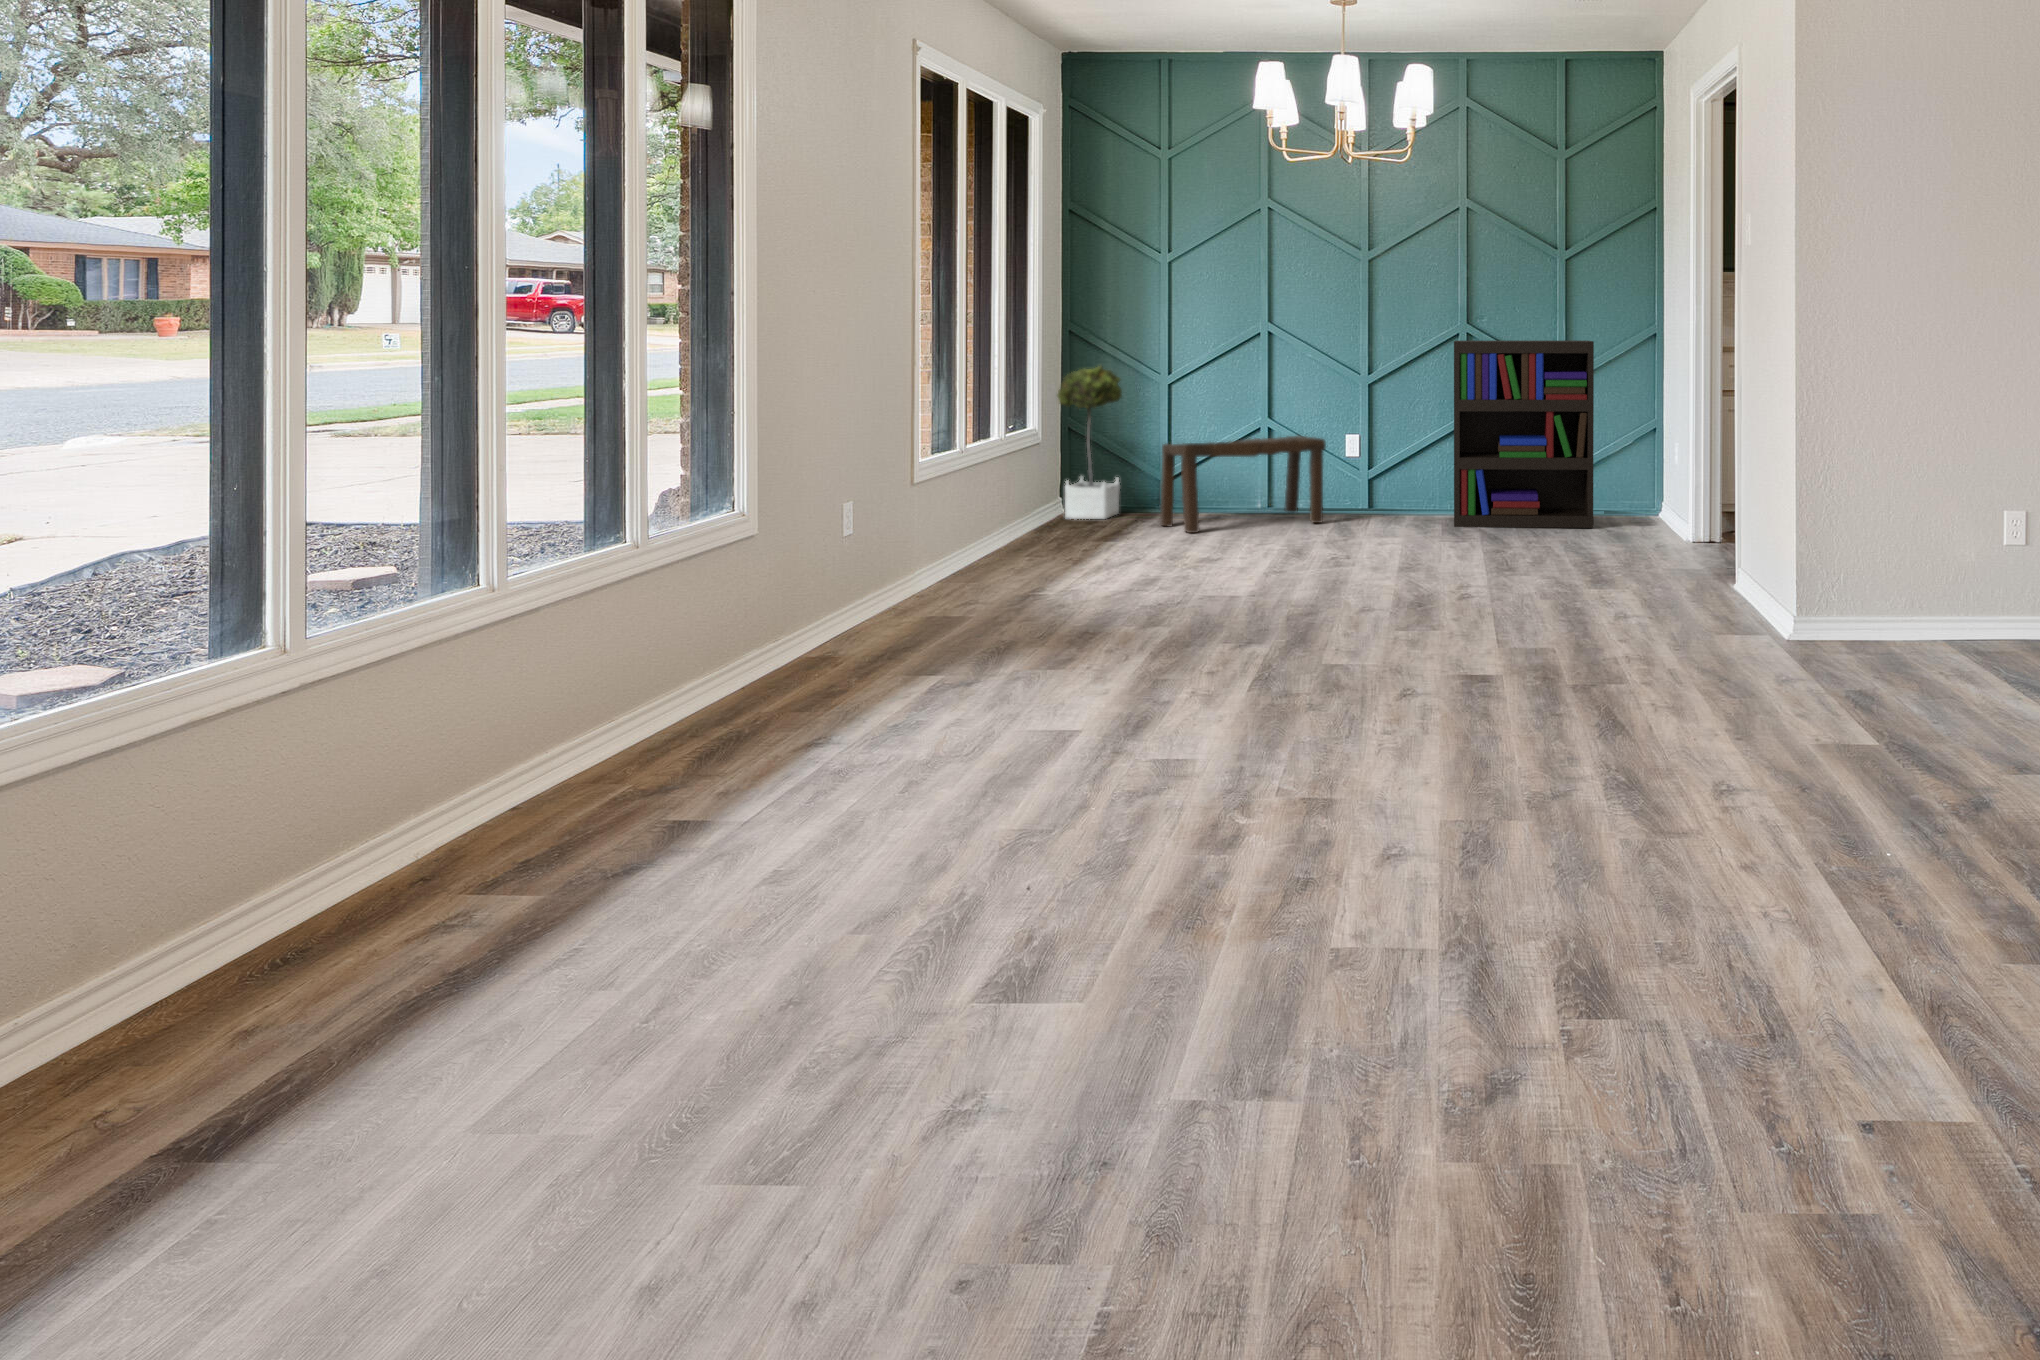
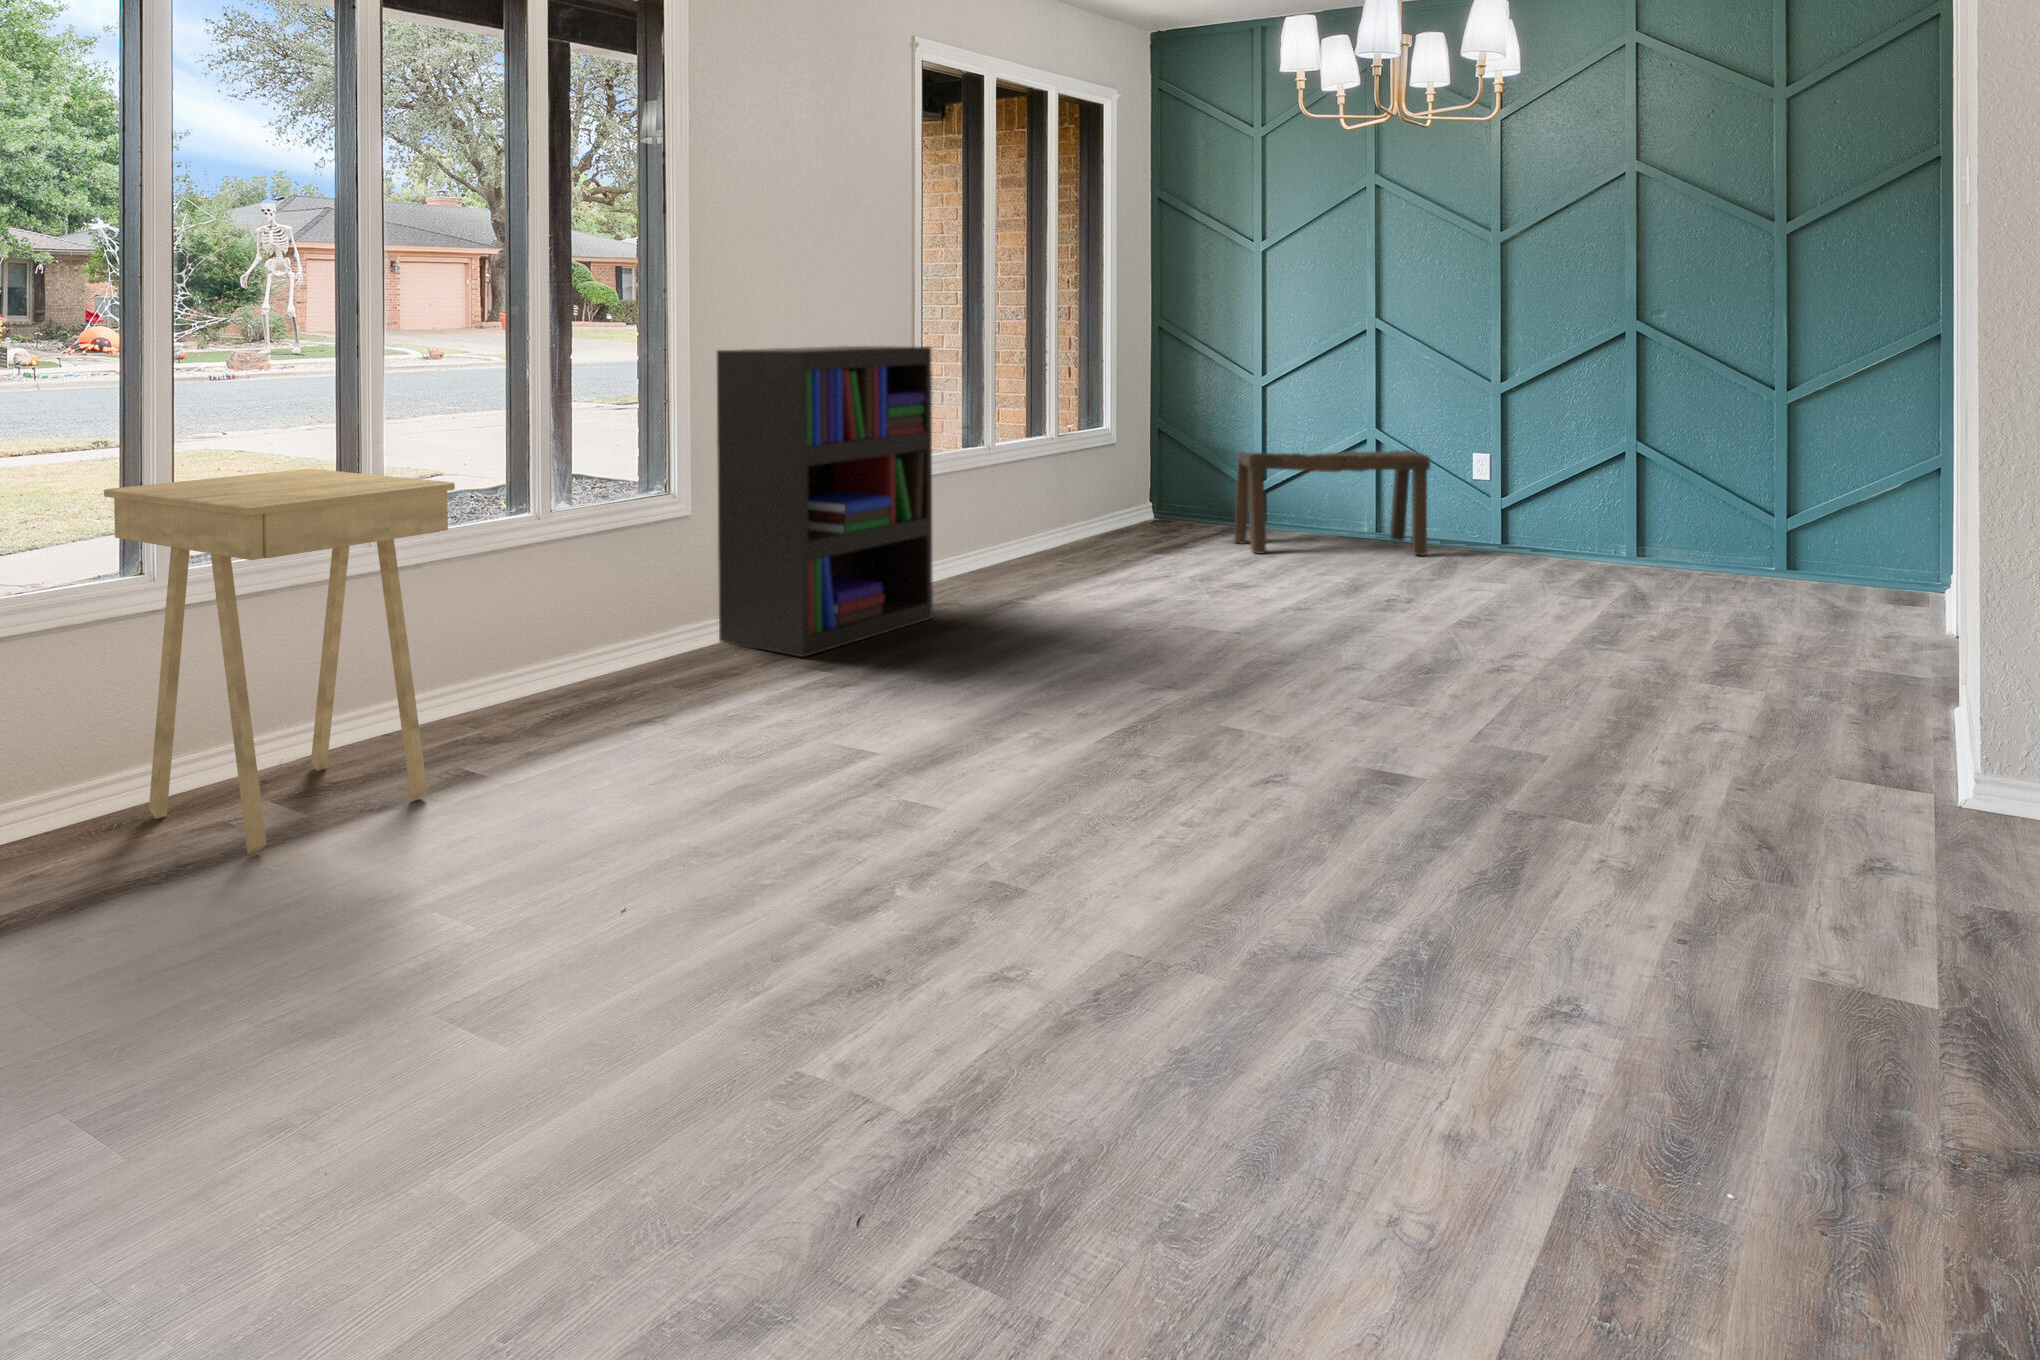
bookshelf: present [1454,340,1594,528] -> present [717,346,933,657]
potted tree: present [1057,366,1122,519] -> none [1135,363,1208,529]
side table: none [227,498,703,946] -> present [104,469,455,854]

